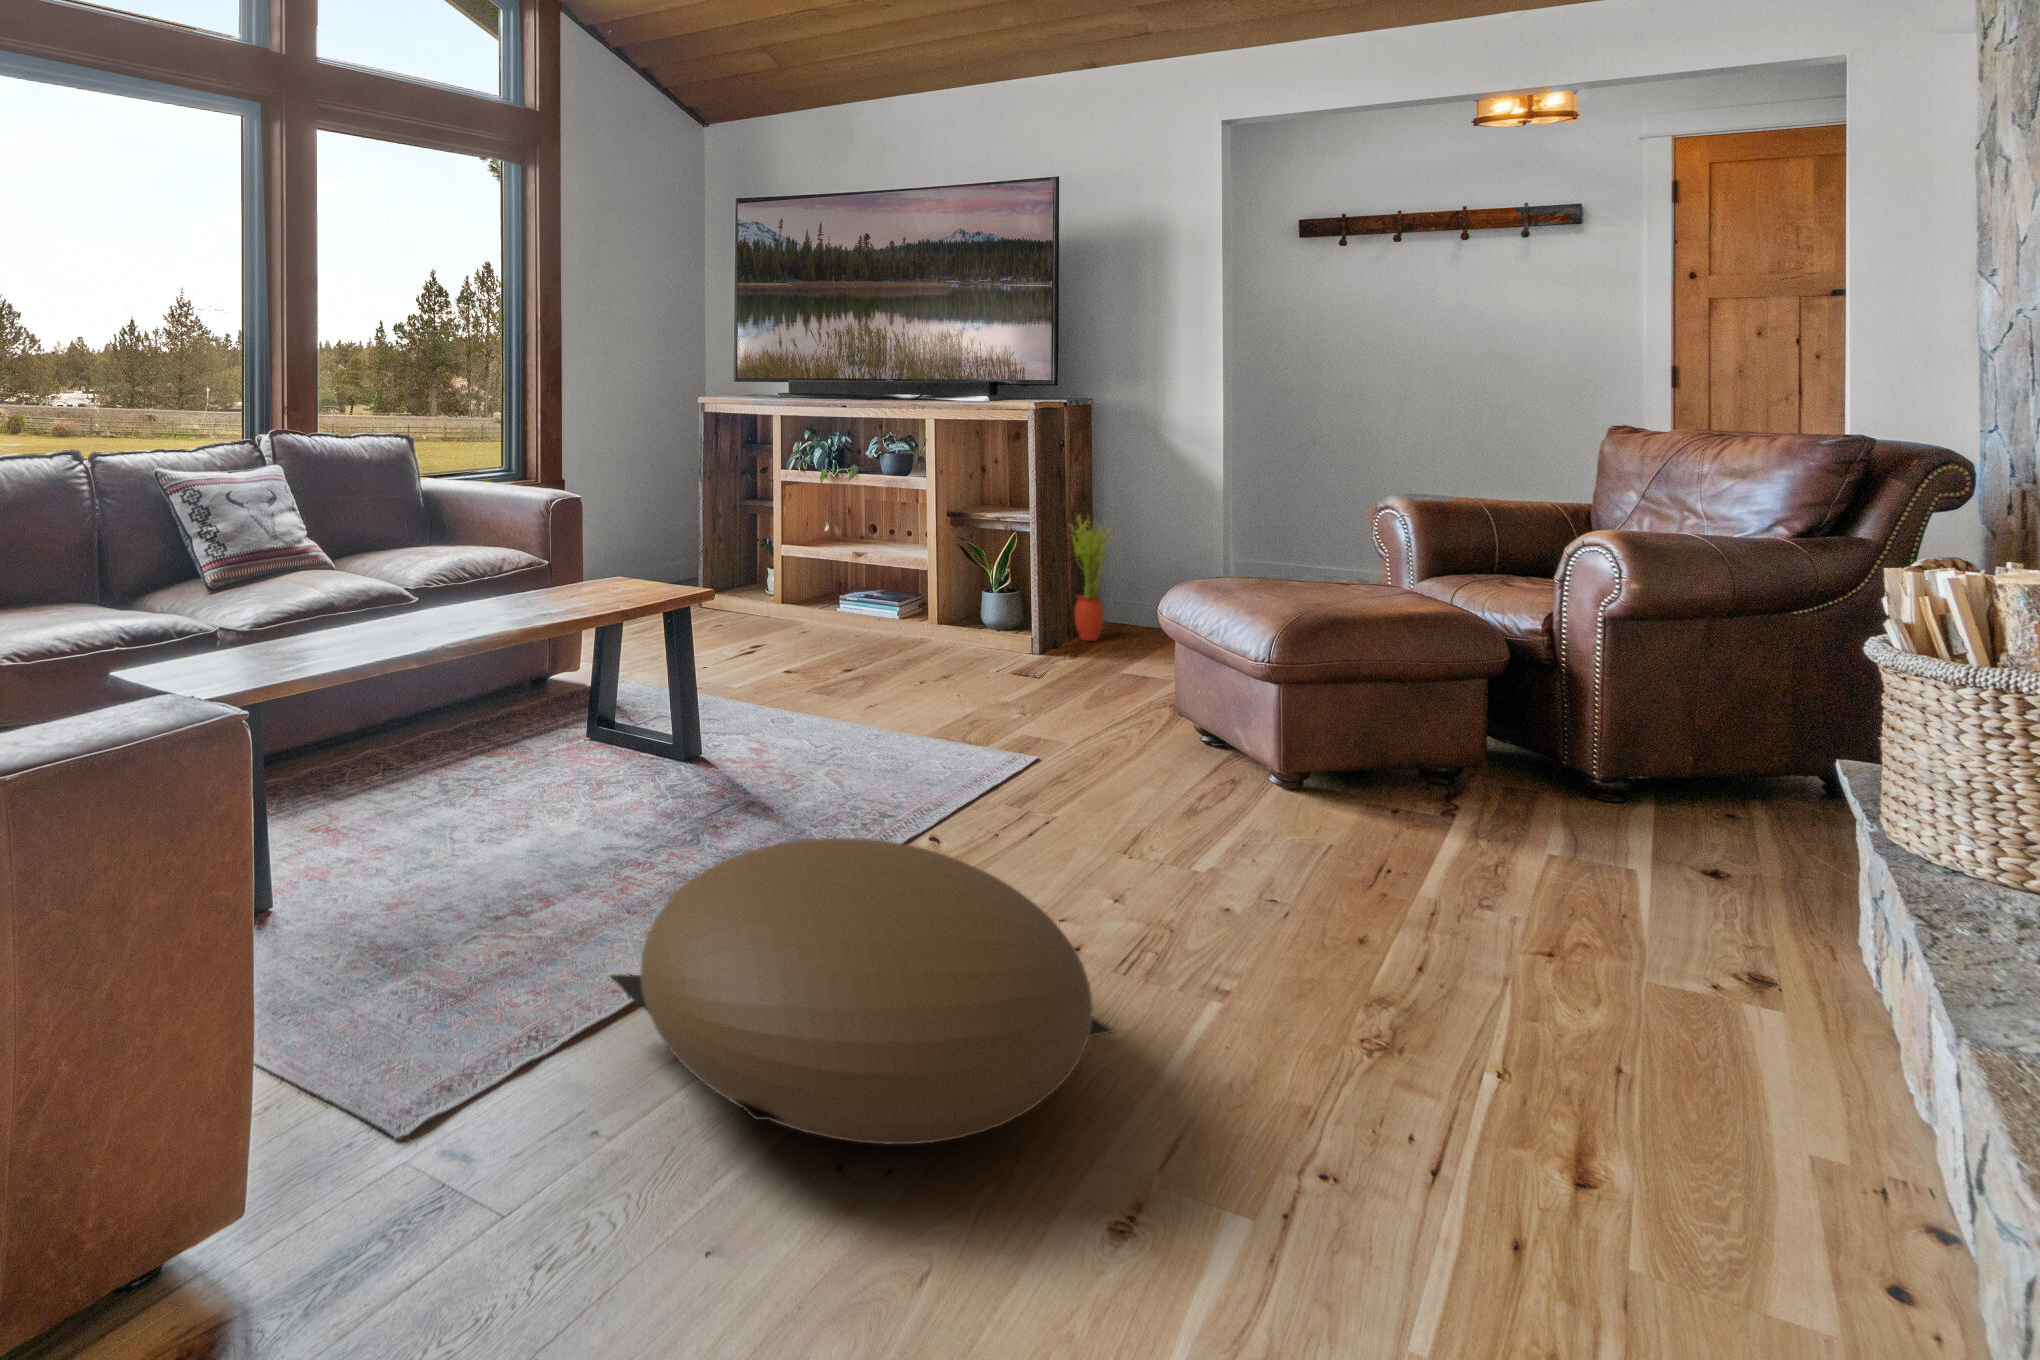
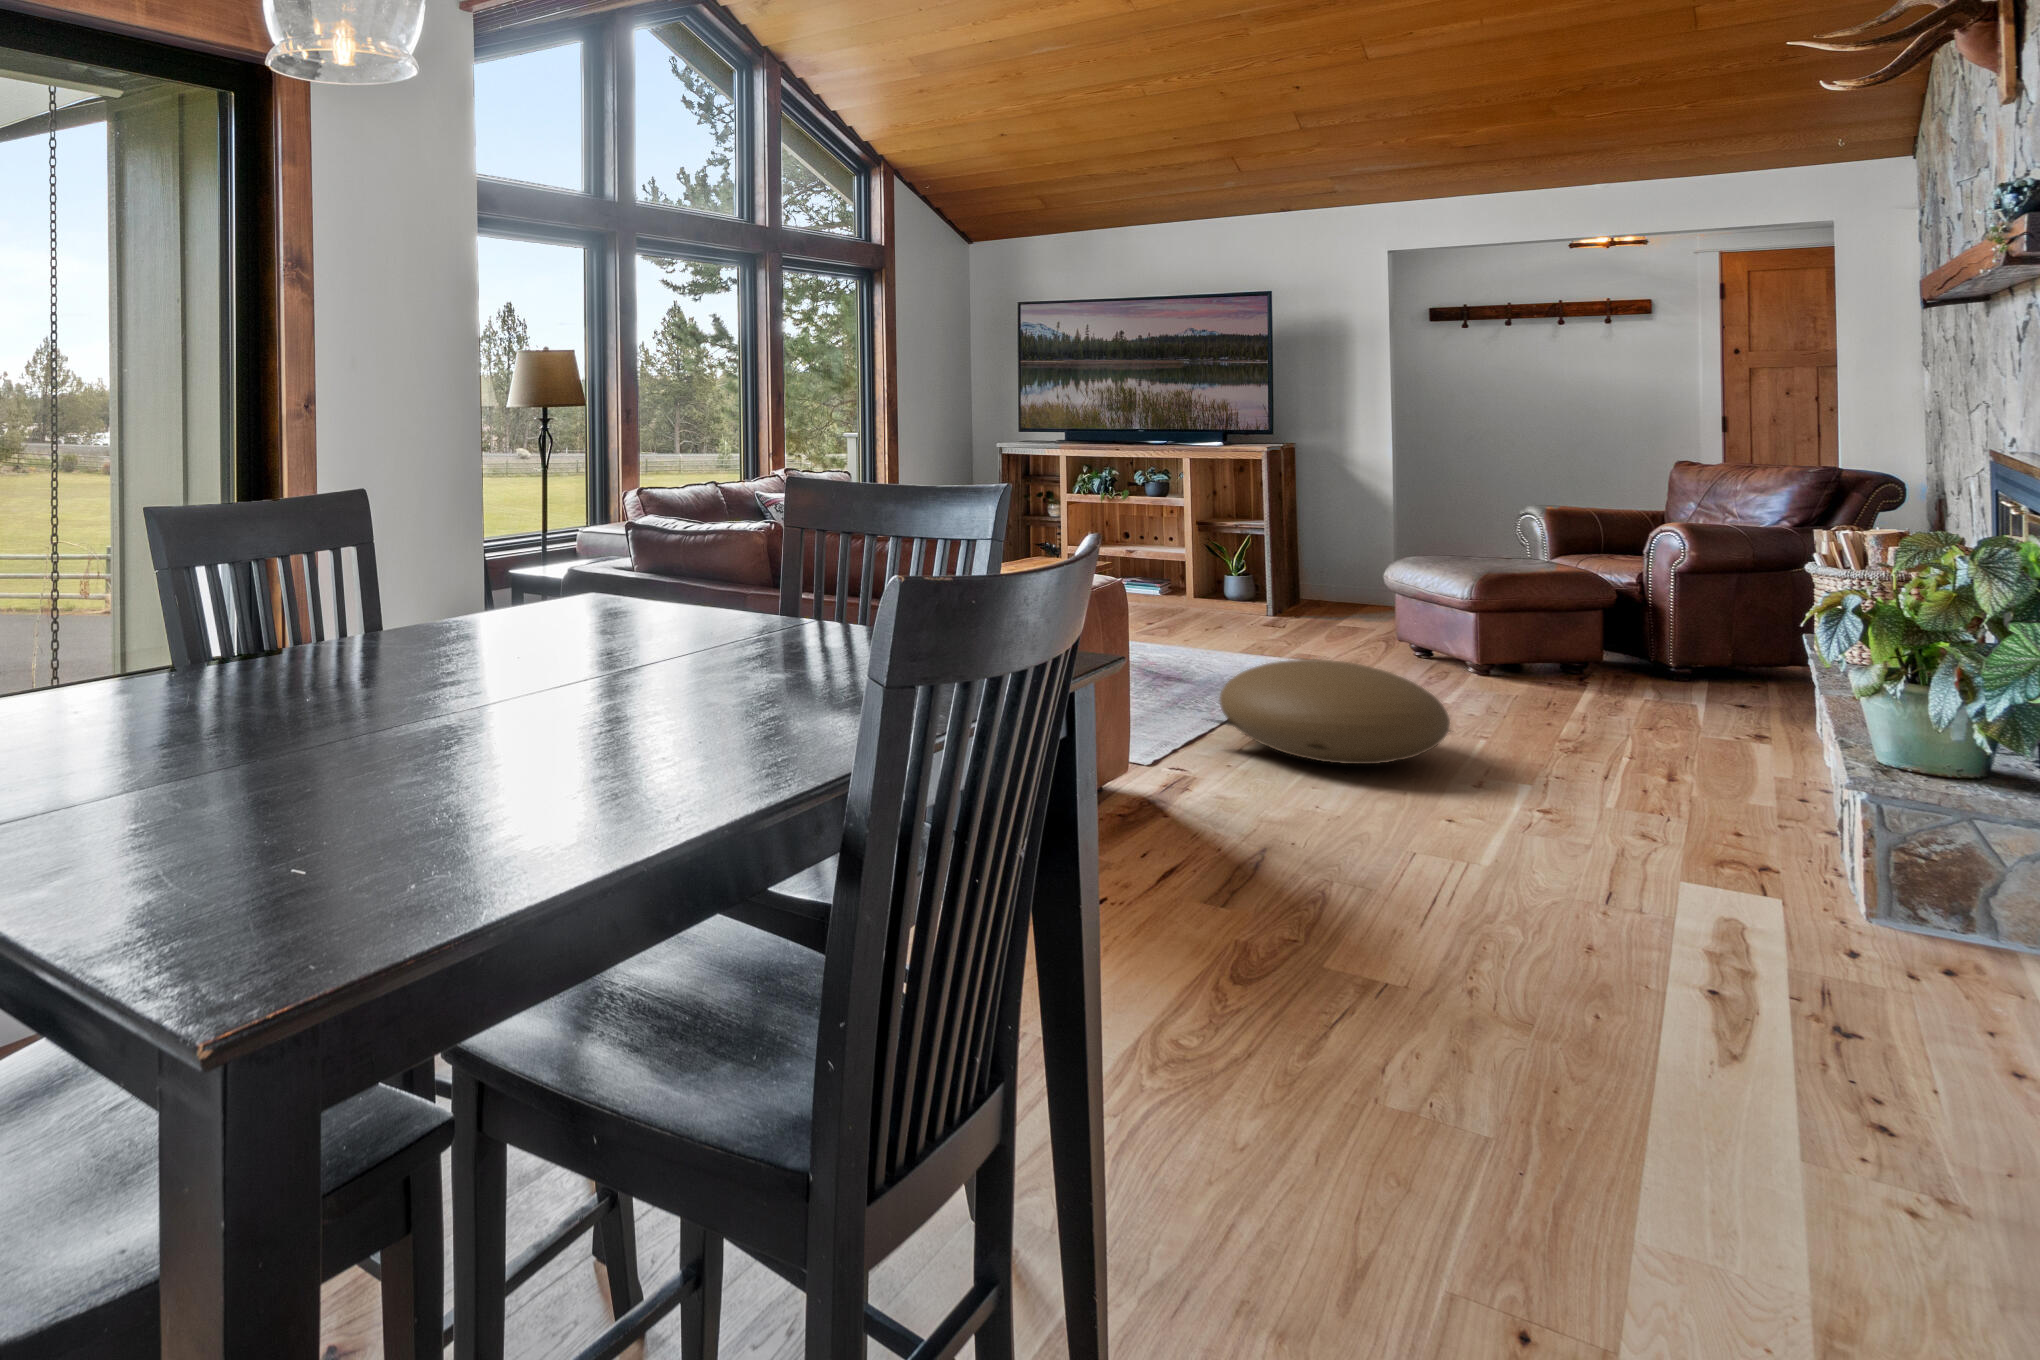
potted plant: present [1071,515,1110,641] -> none [1292,522,1324,609]

